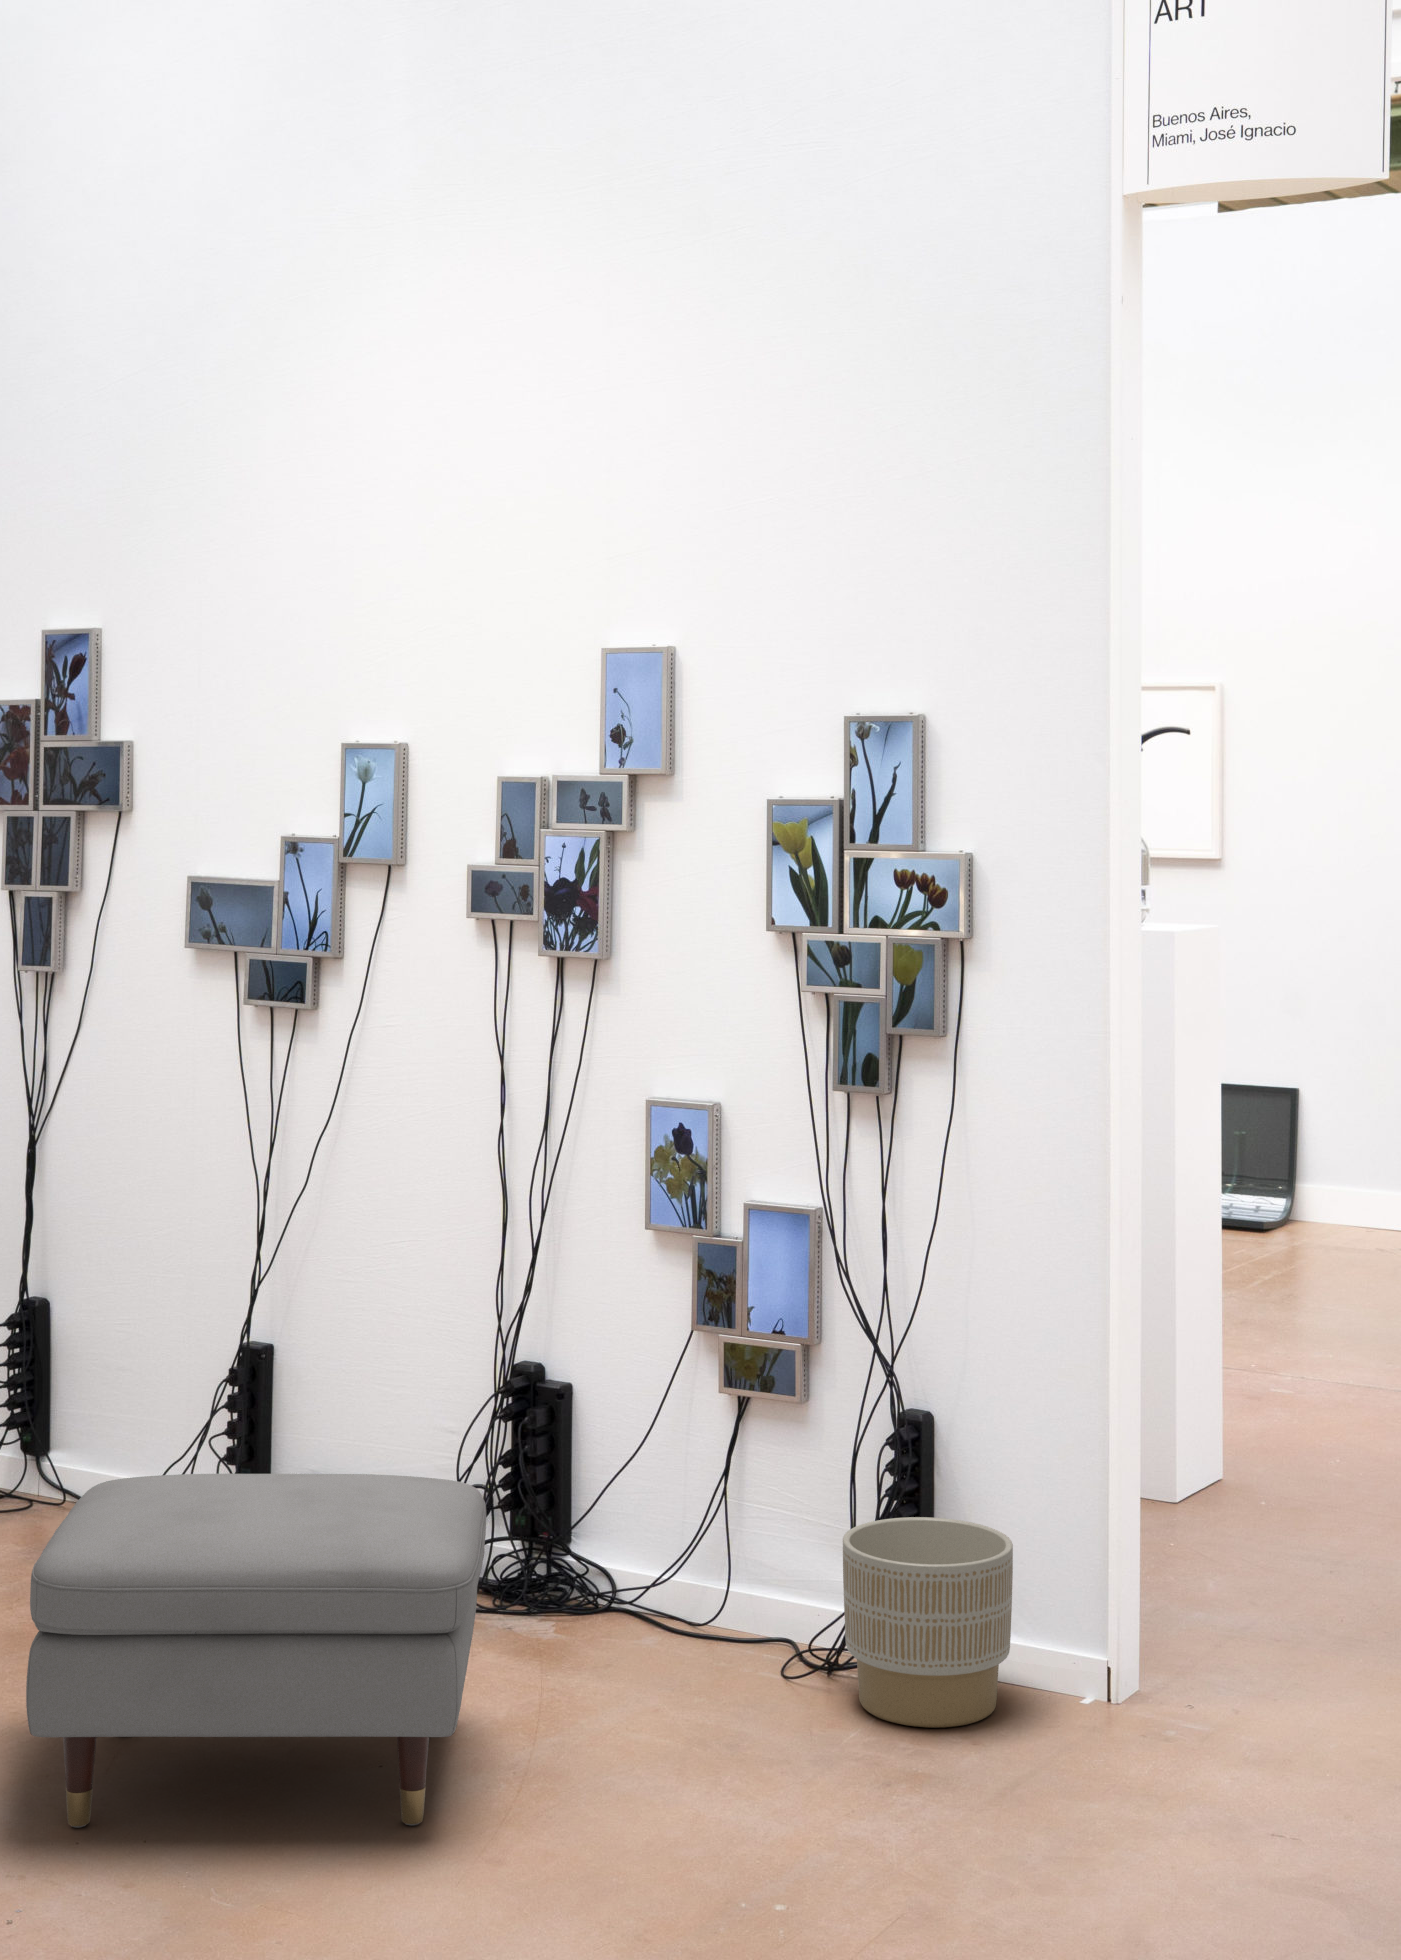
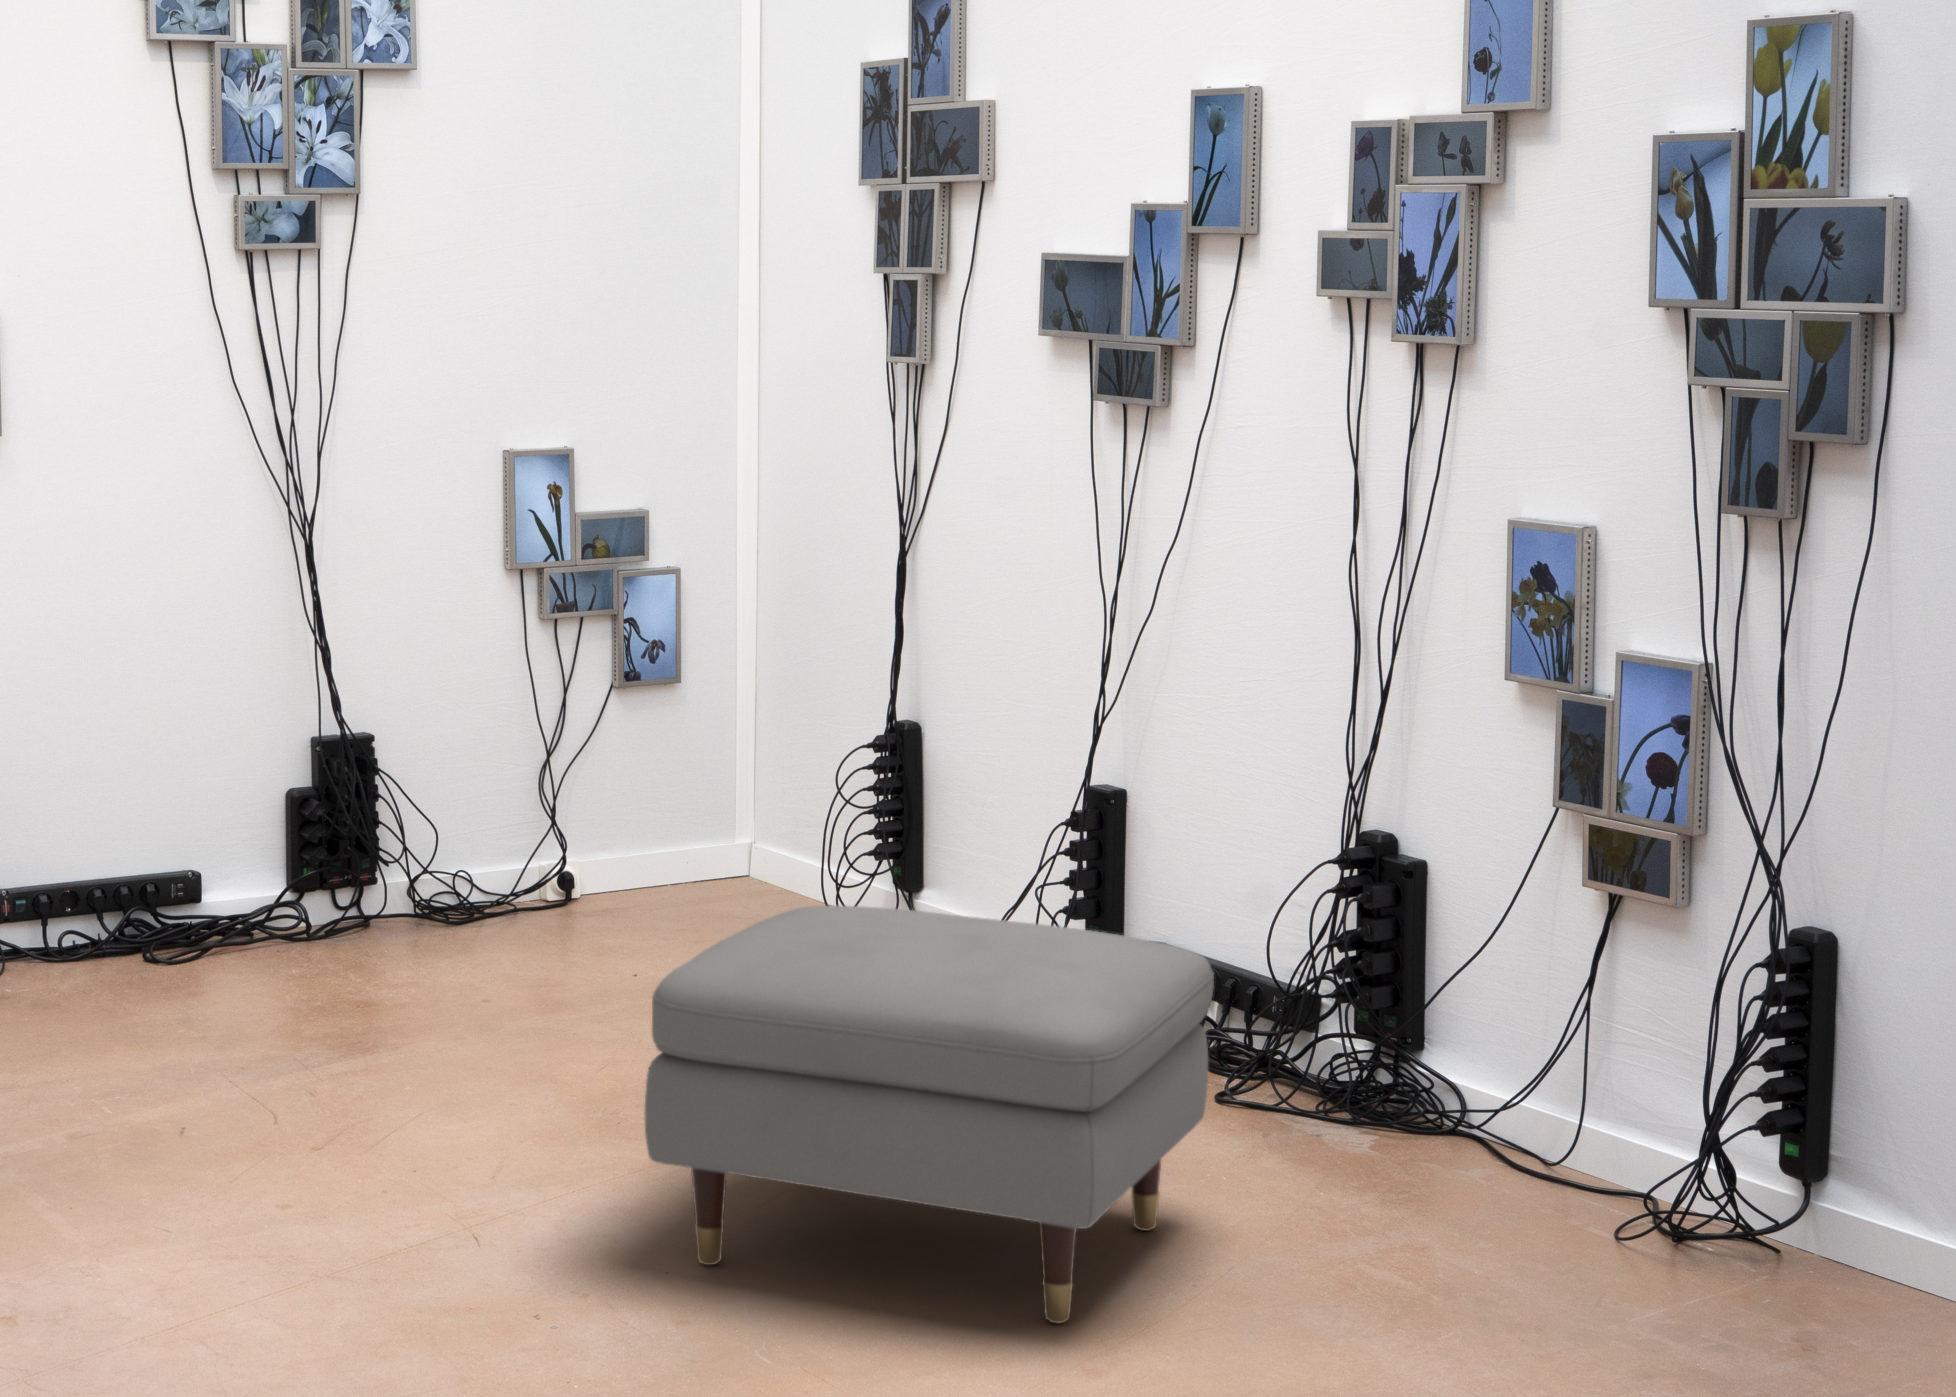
planter: present [843,1517,1013,1728] -> none [1675,1059,1909,1324]

